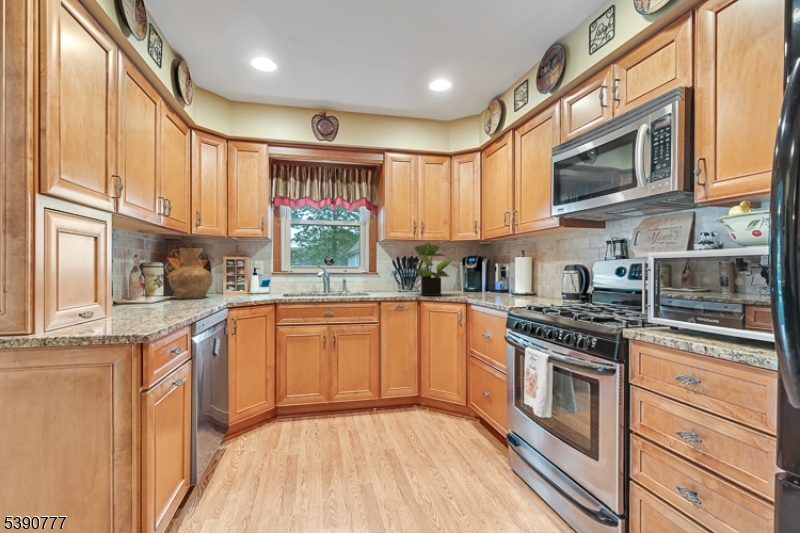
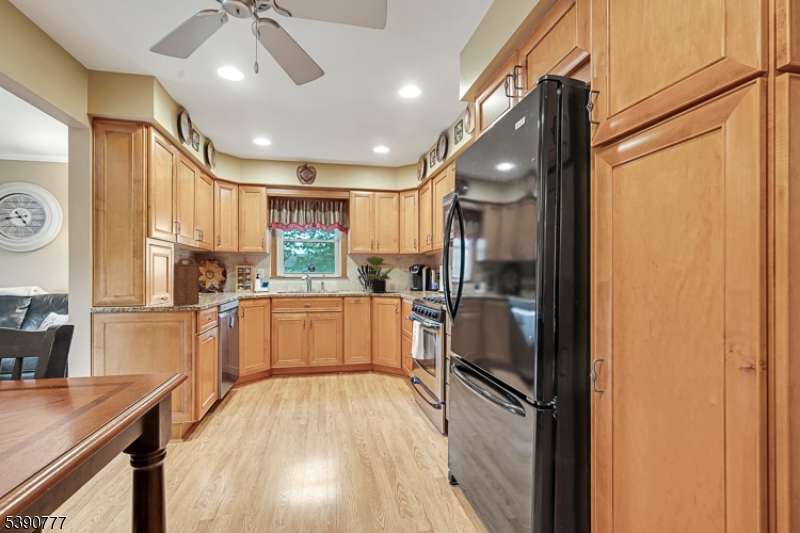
cutting board: none [95,238,152,332] -> present [173,258,199,306]
vase: present [169,248,213,299] -> none [200,261,229,294]

